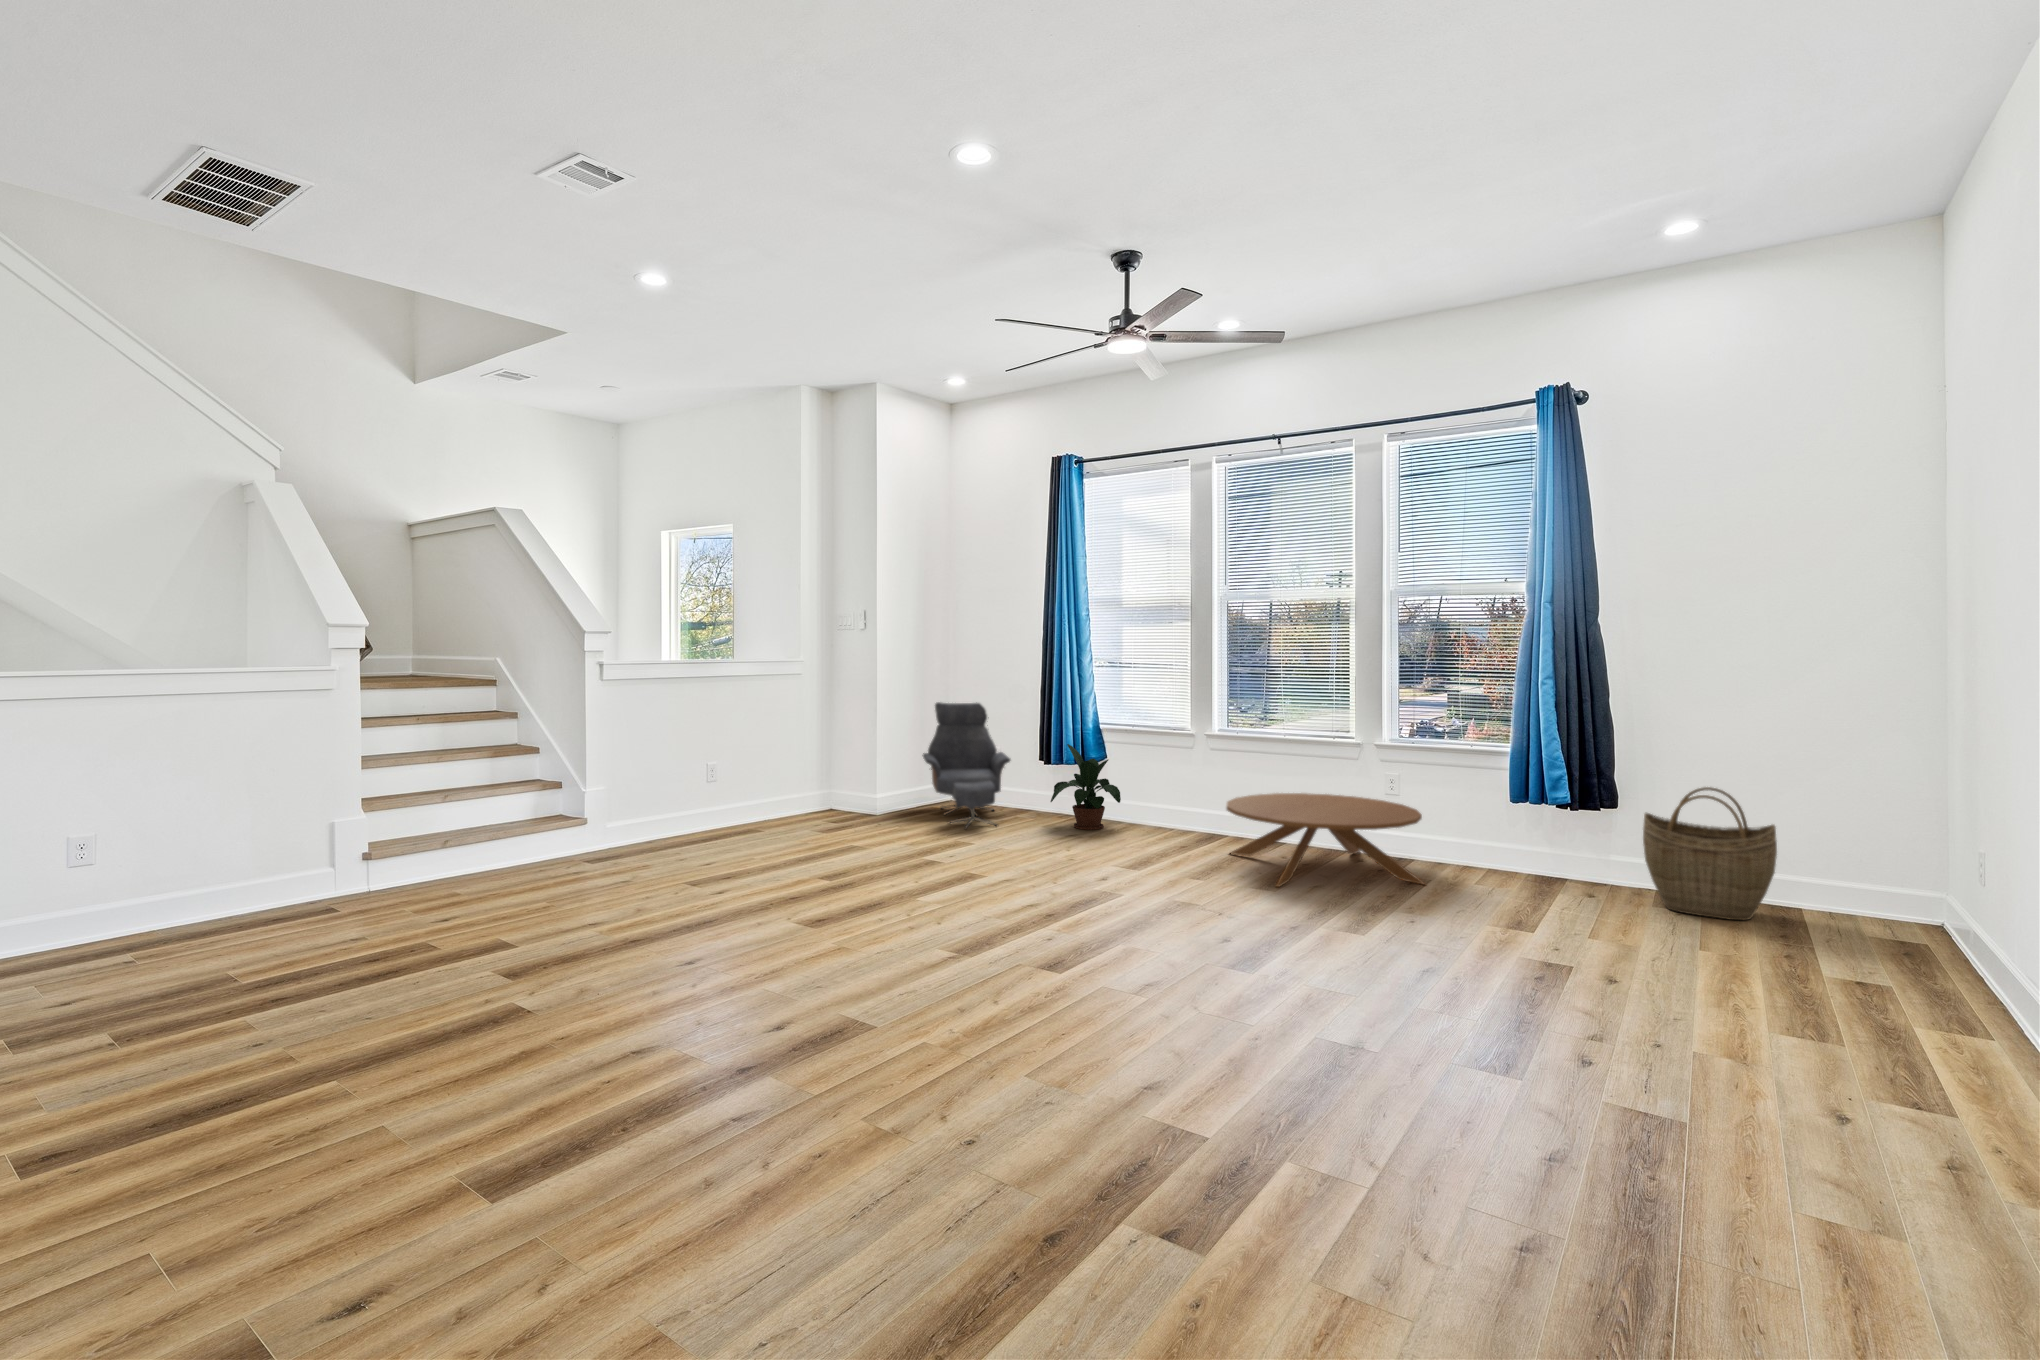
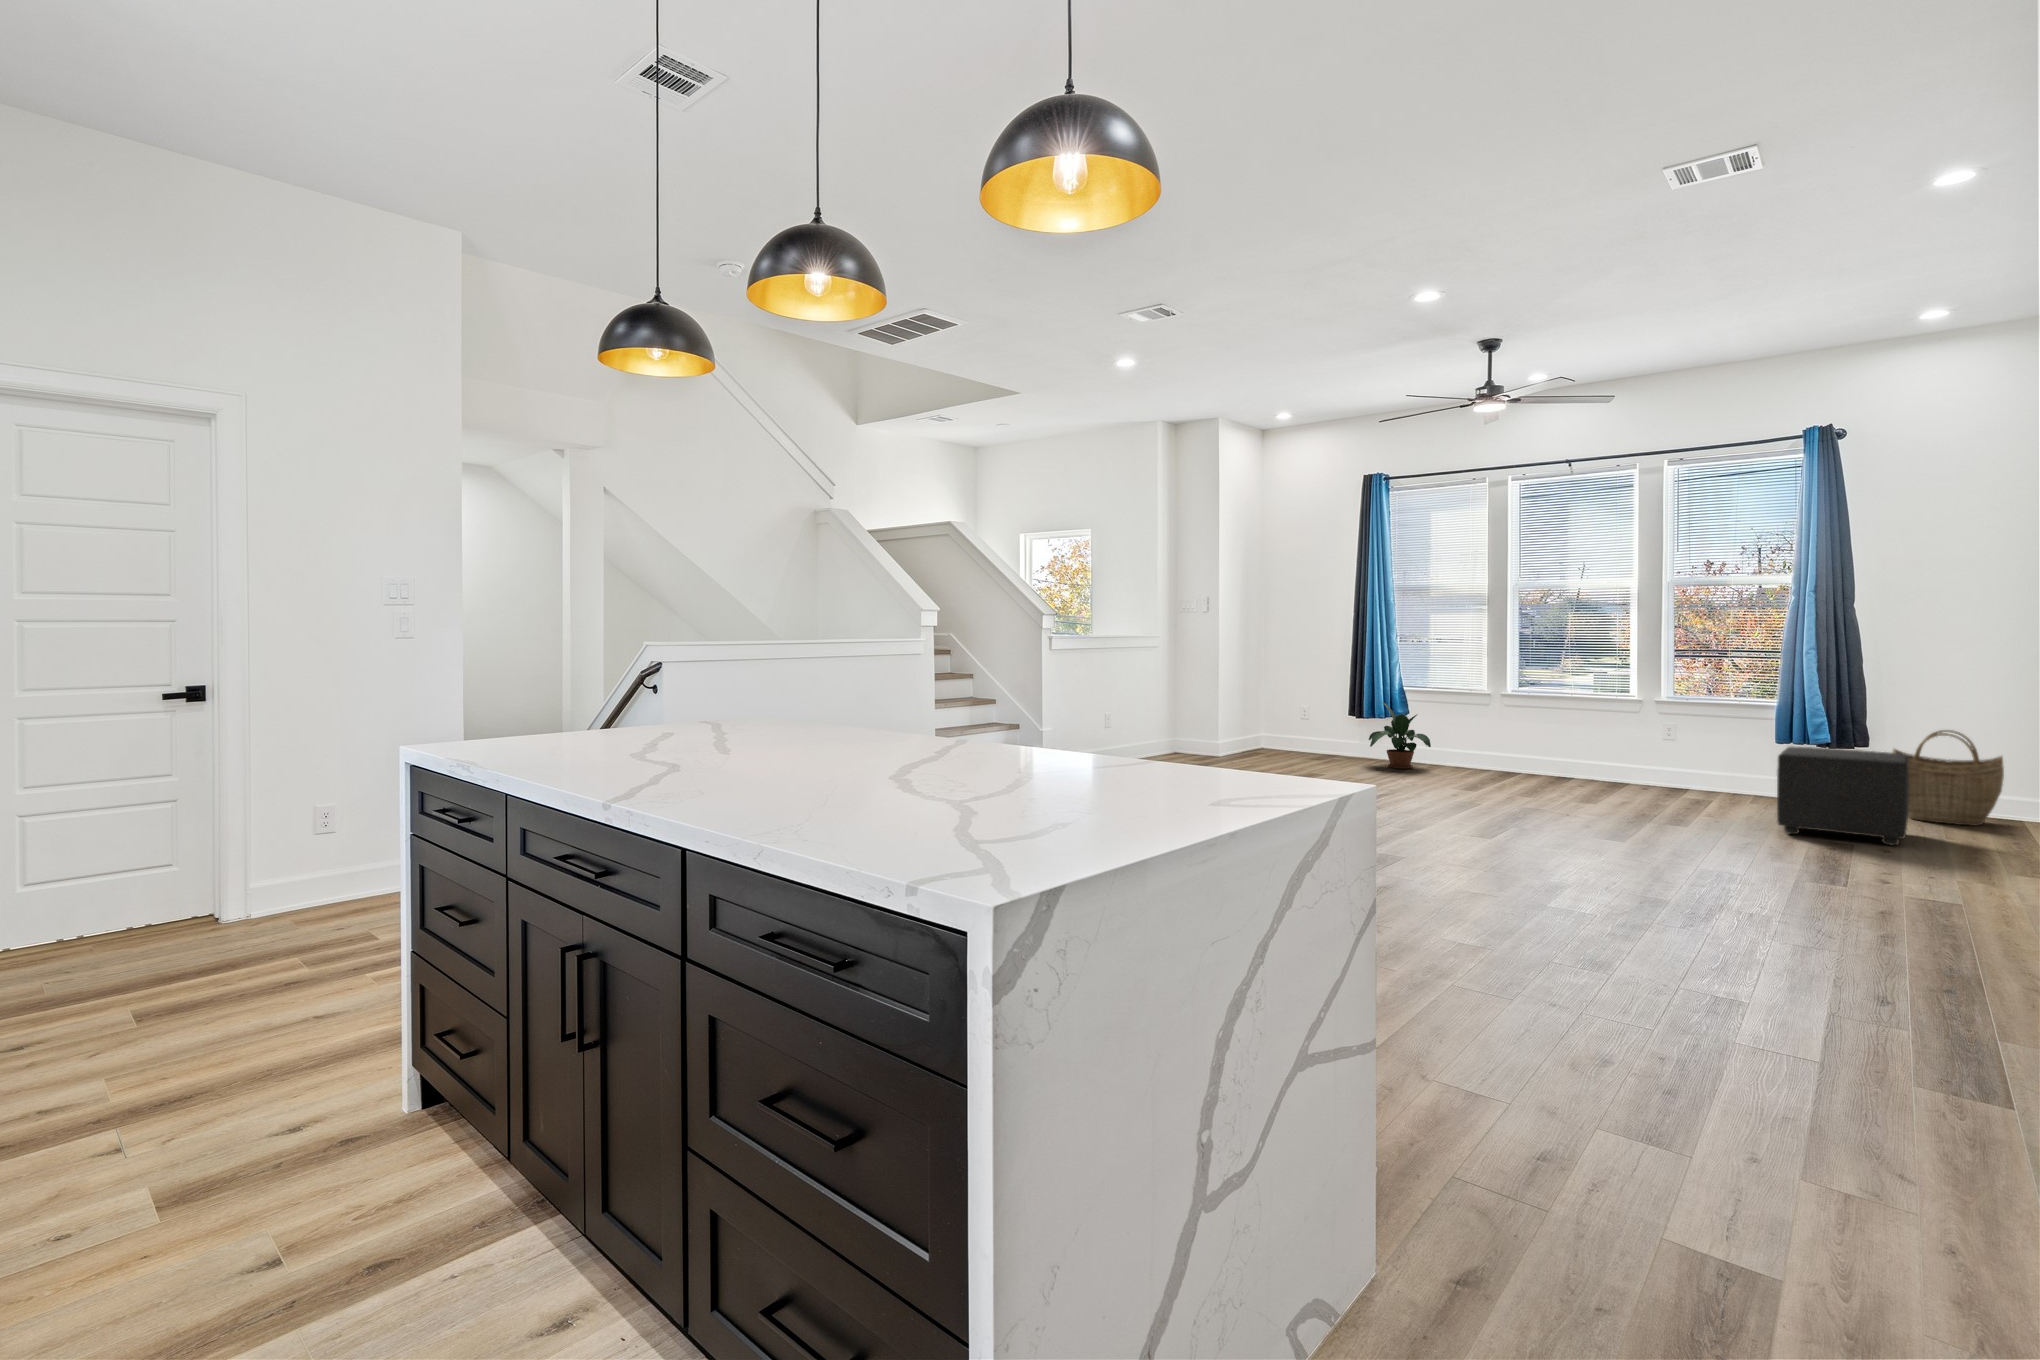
lounge chair: present [922,702,1010,828] -> none [1248,671,1327,767]
coffee table: present [1227,793,1425,887] -> none [1532,739,1709,803]
ottoman: none [1489,817,1657,969] -> present [1777,747,1909,845]

